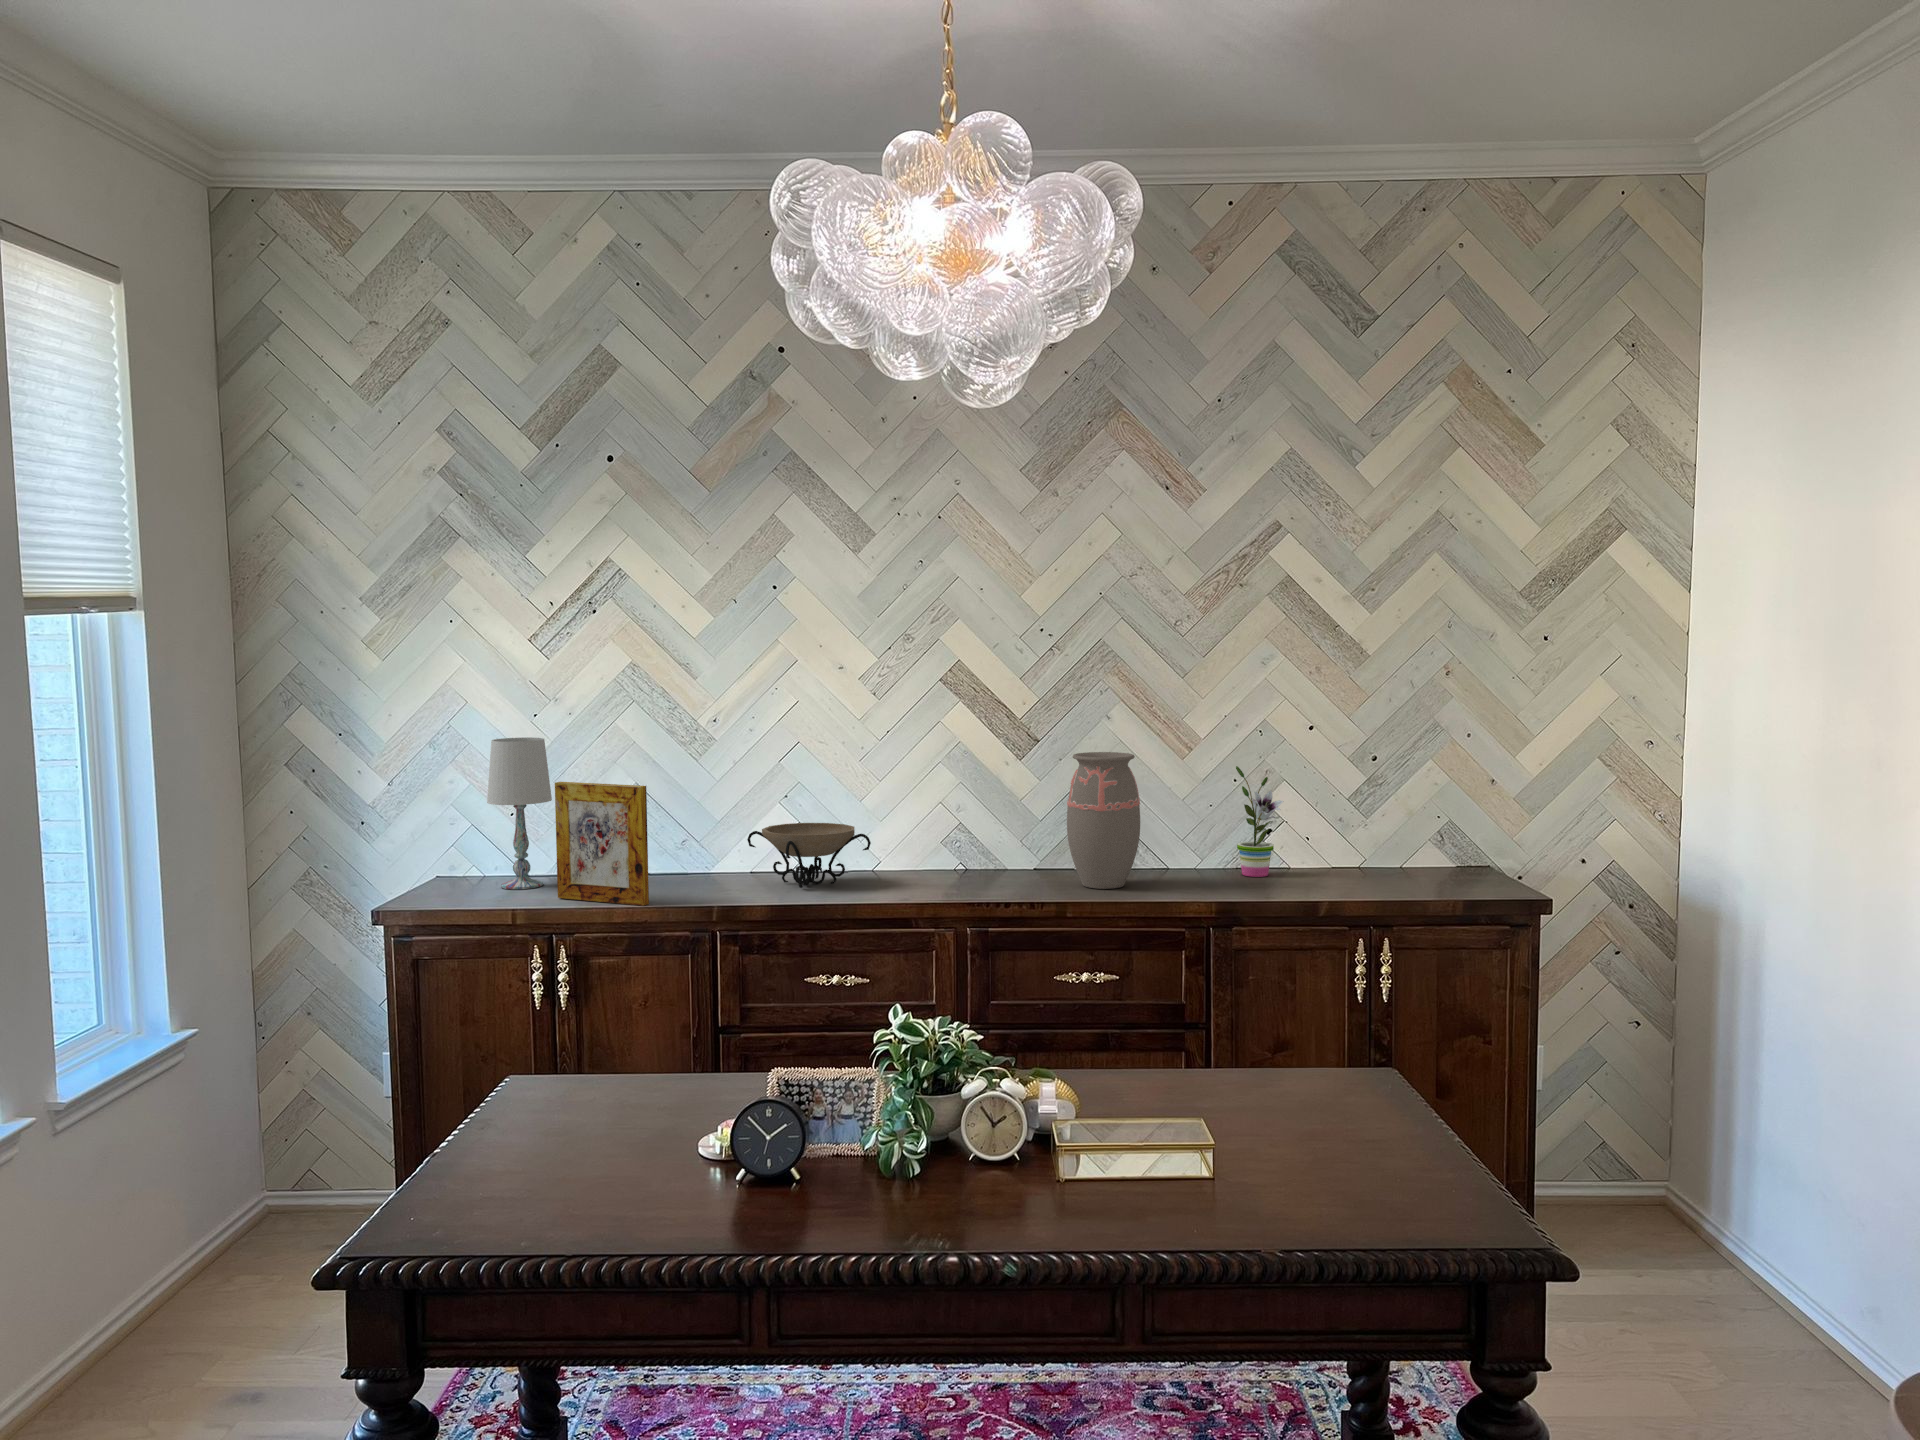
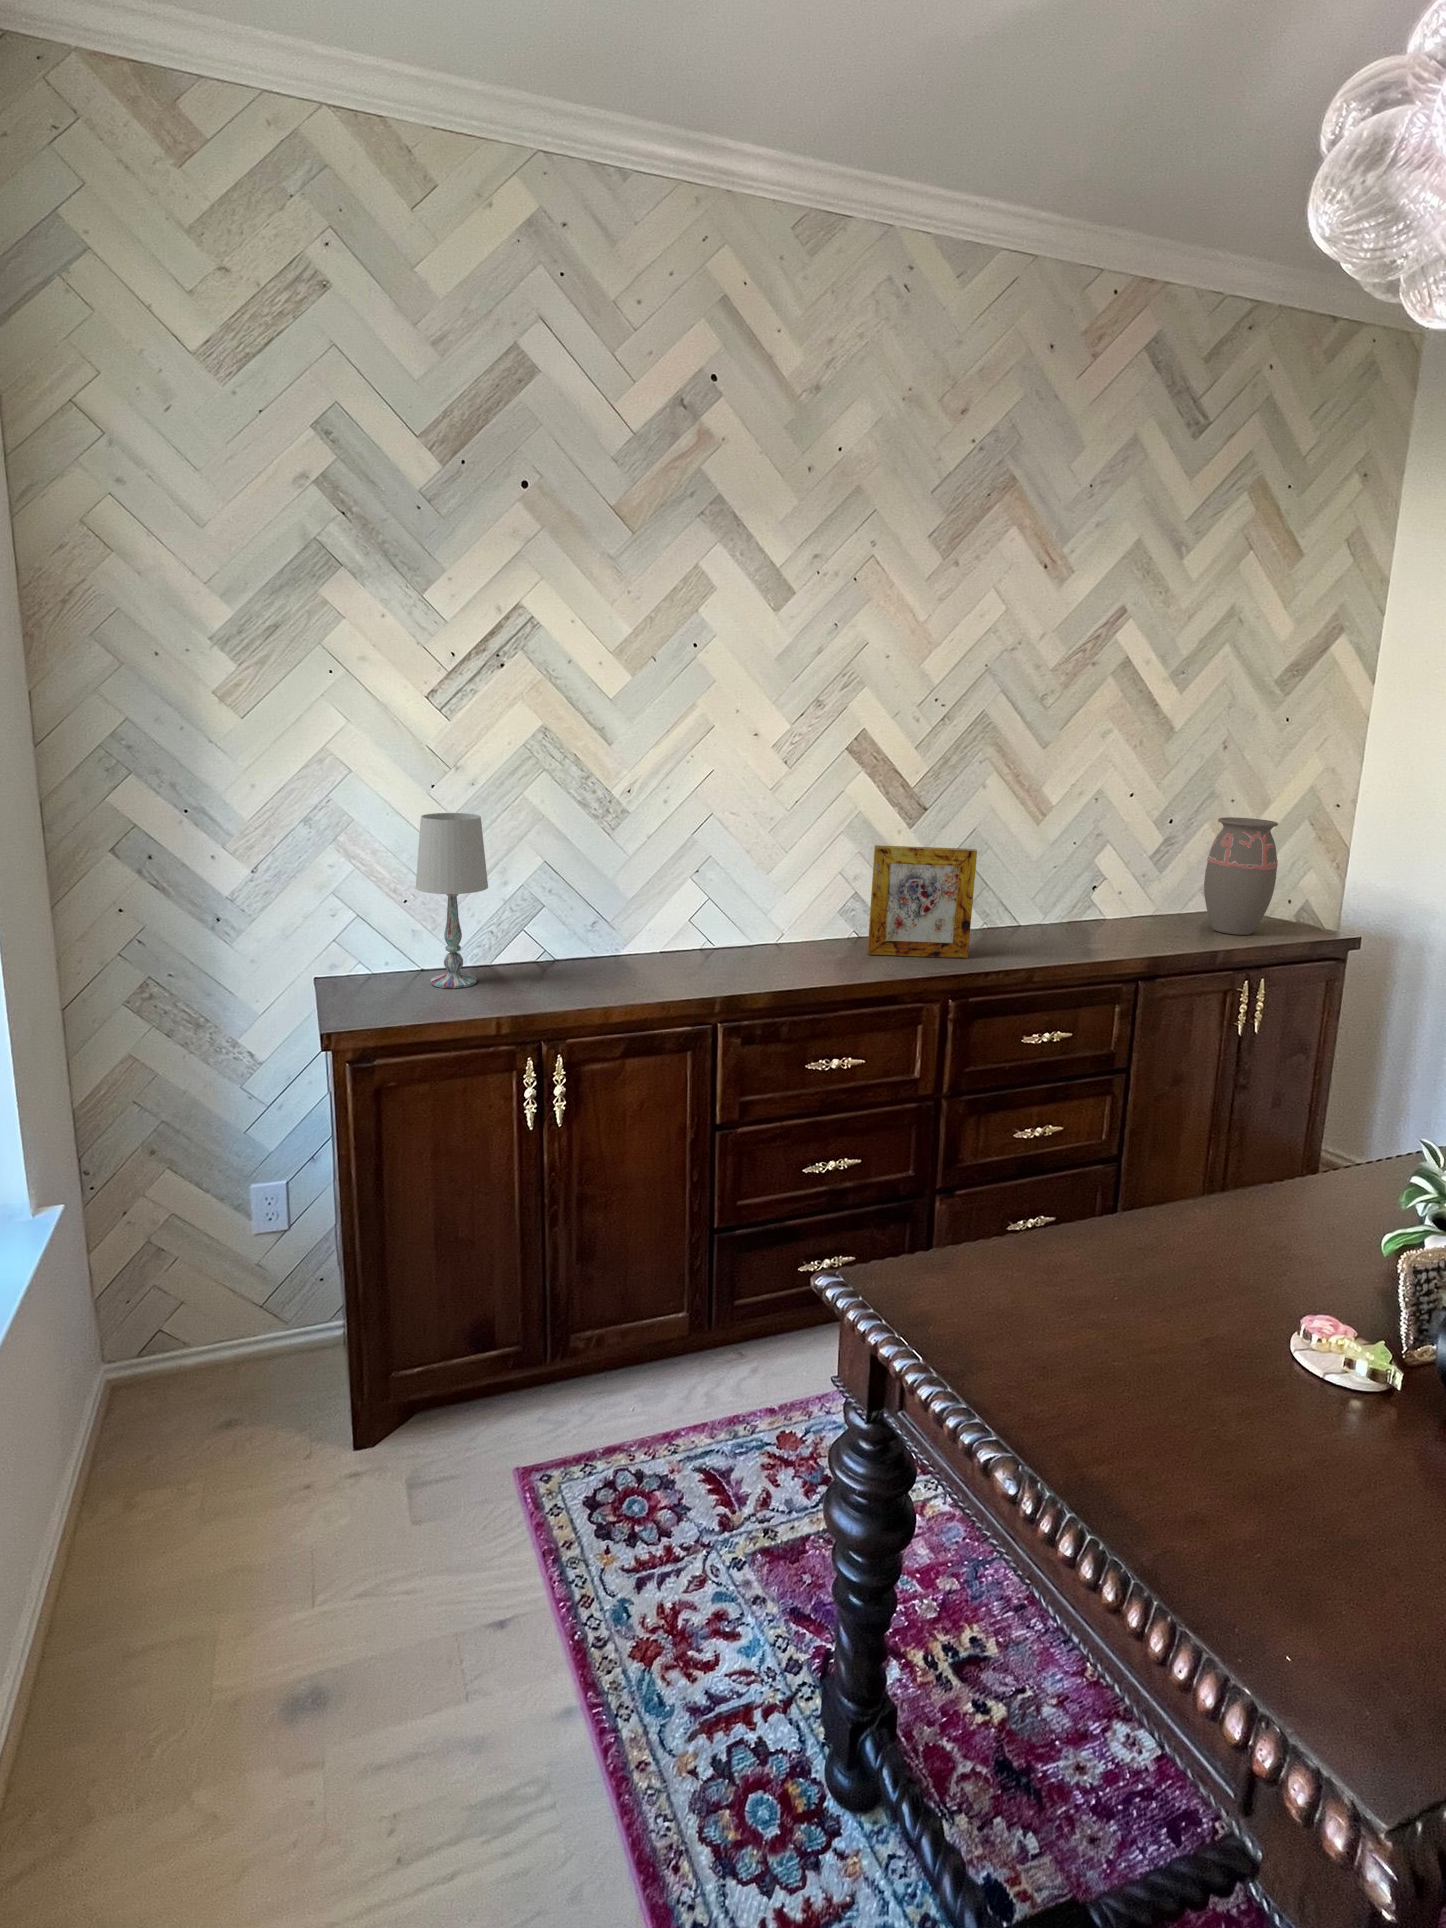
decorative vase: present [1067,752,1140,889] -> present [1204,817,1278,935]
potted plant: present [1236,766,1283,877] -> none [1089,834,1145,933]
picture frame: present [555,782,649,906] -> present [868,845,977,958]
decorative bowl: present [747,823,871,888] -> none [692,899,823,969]

